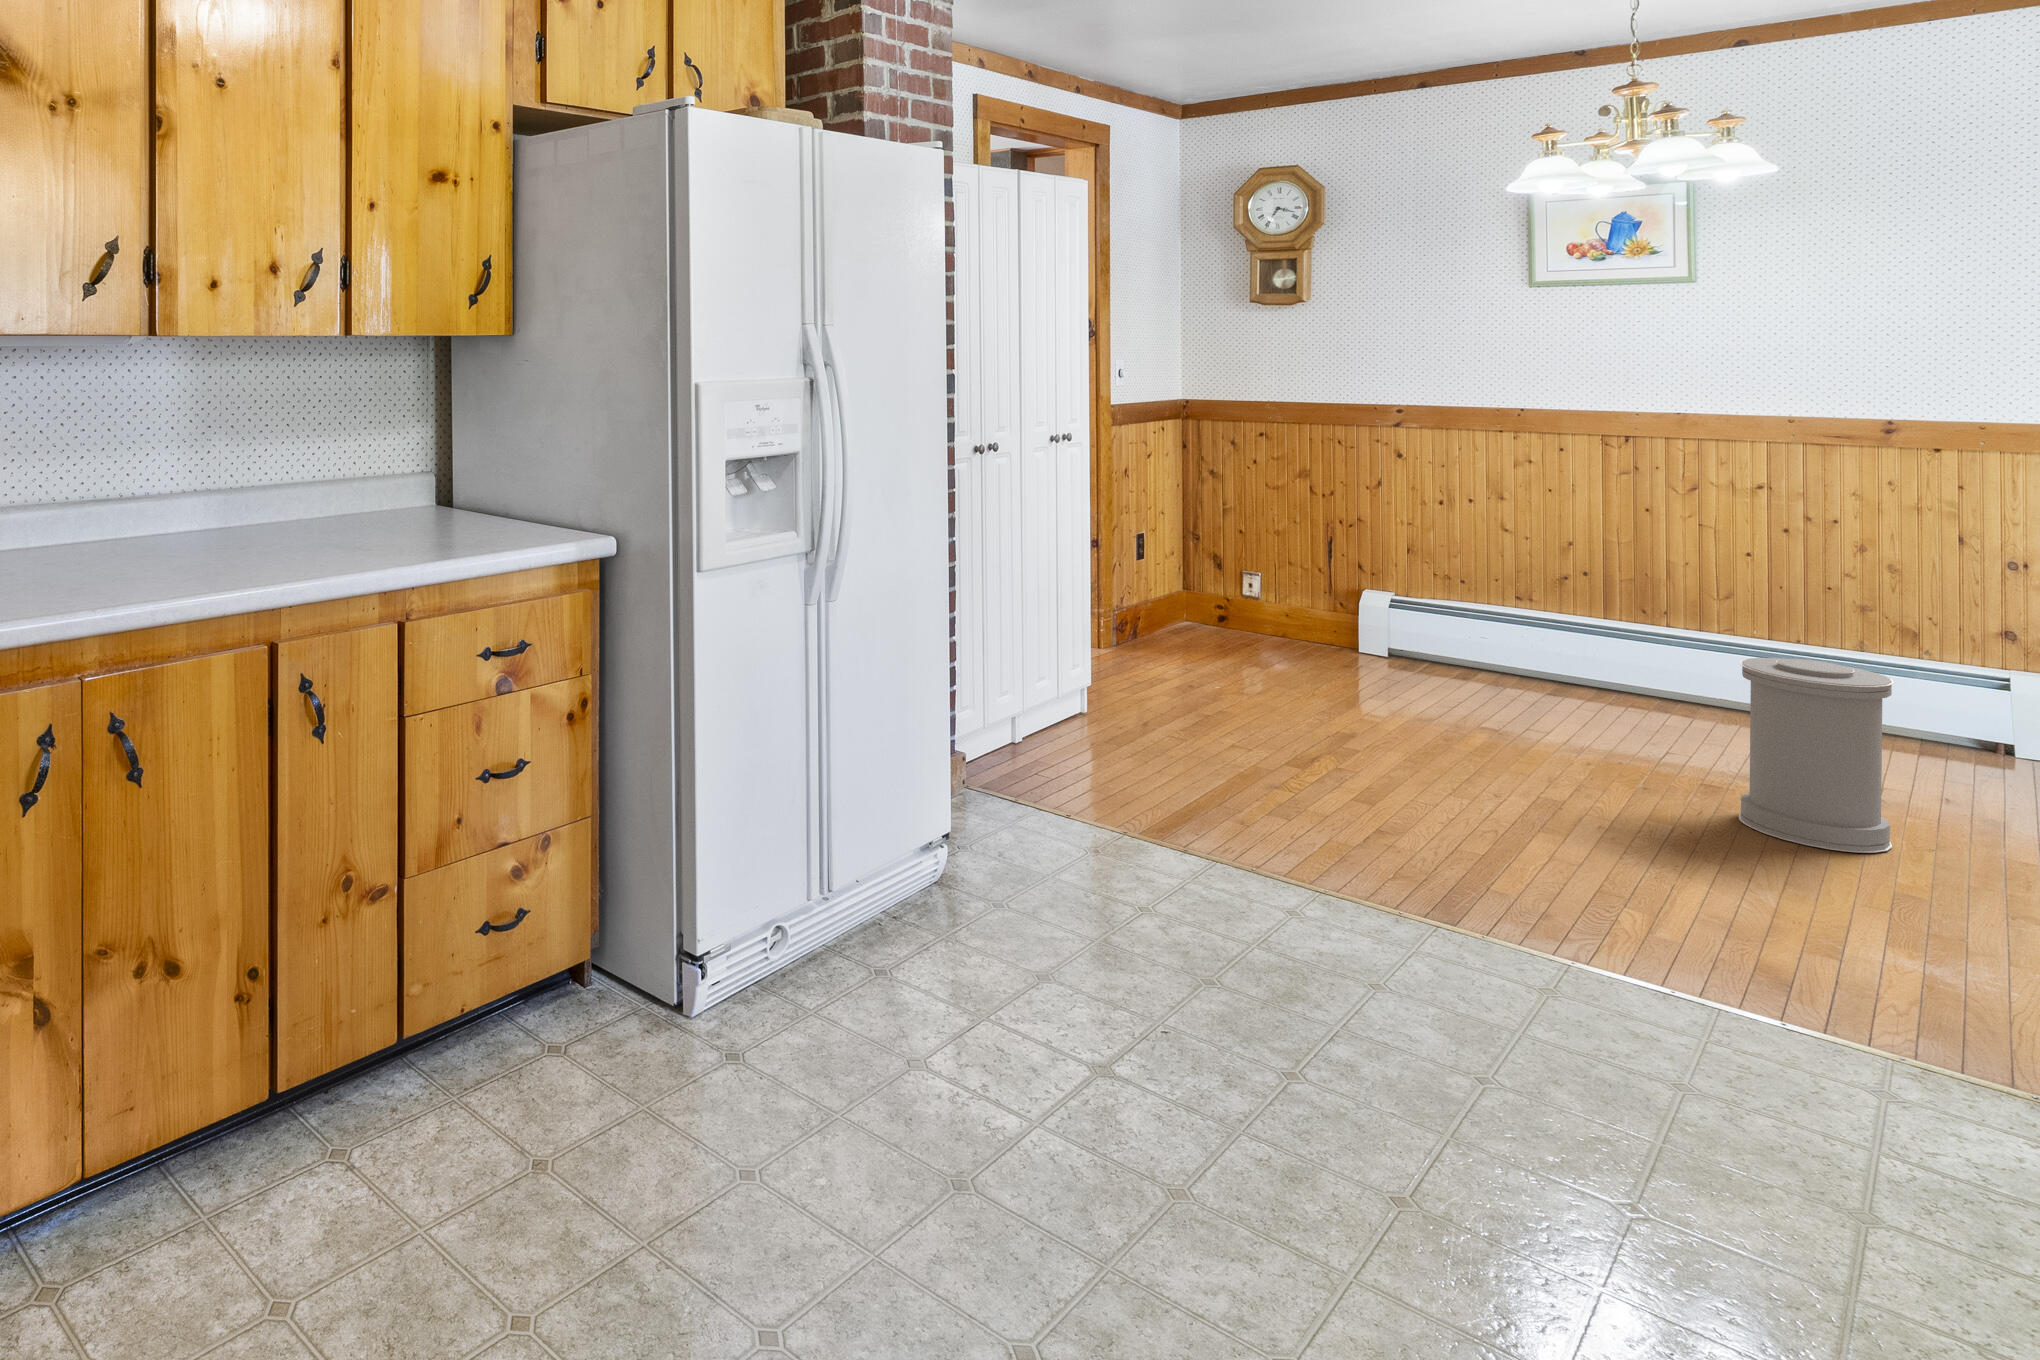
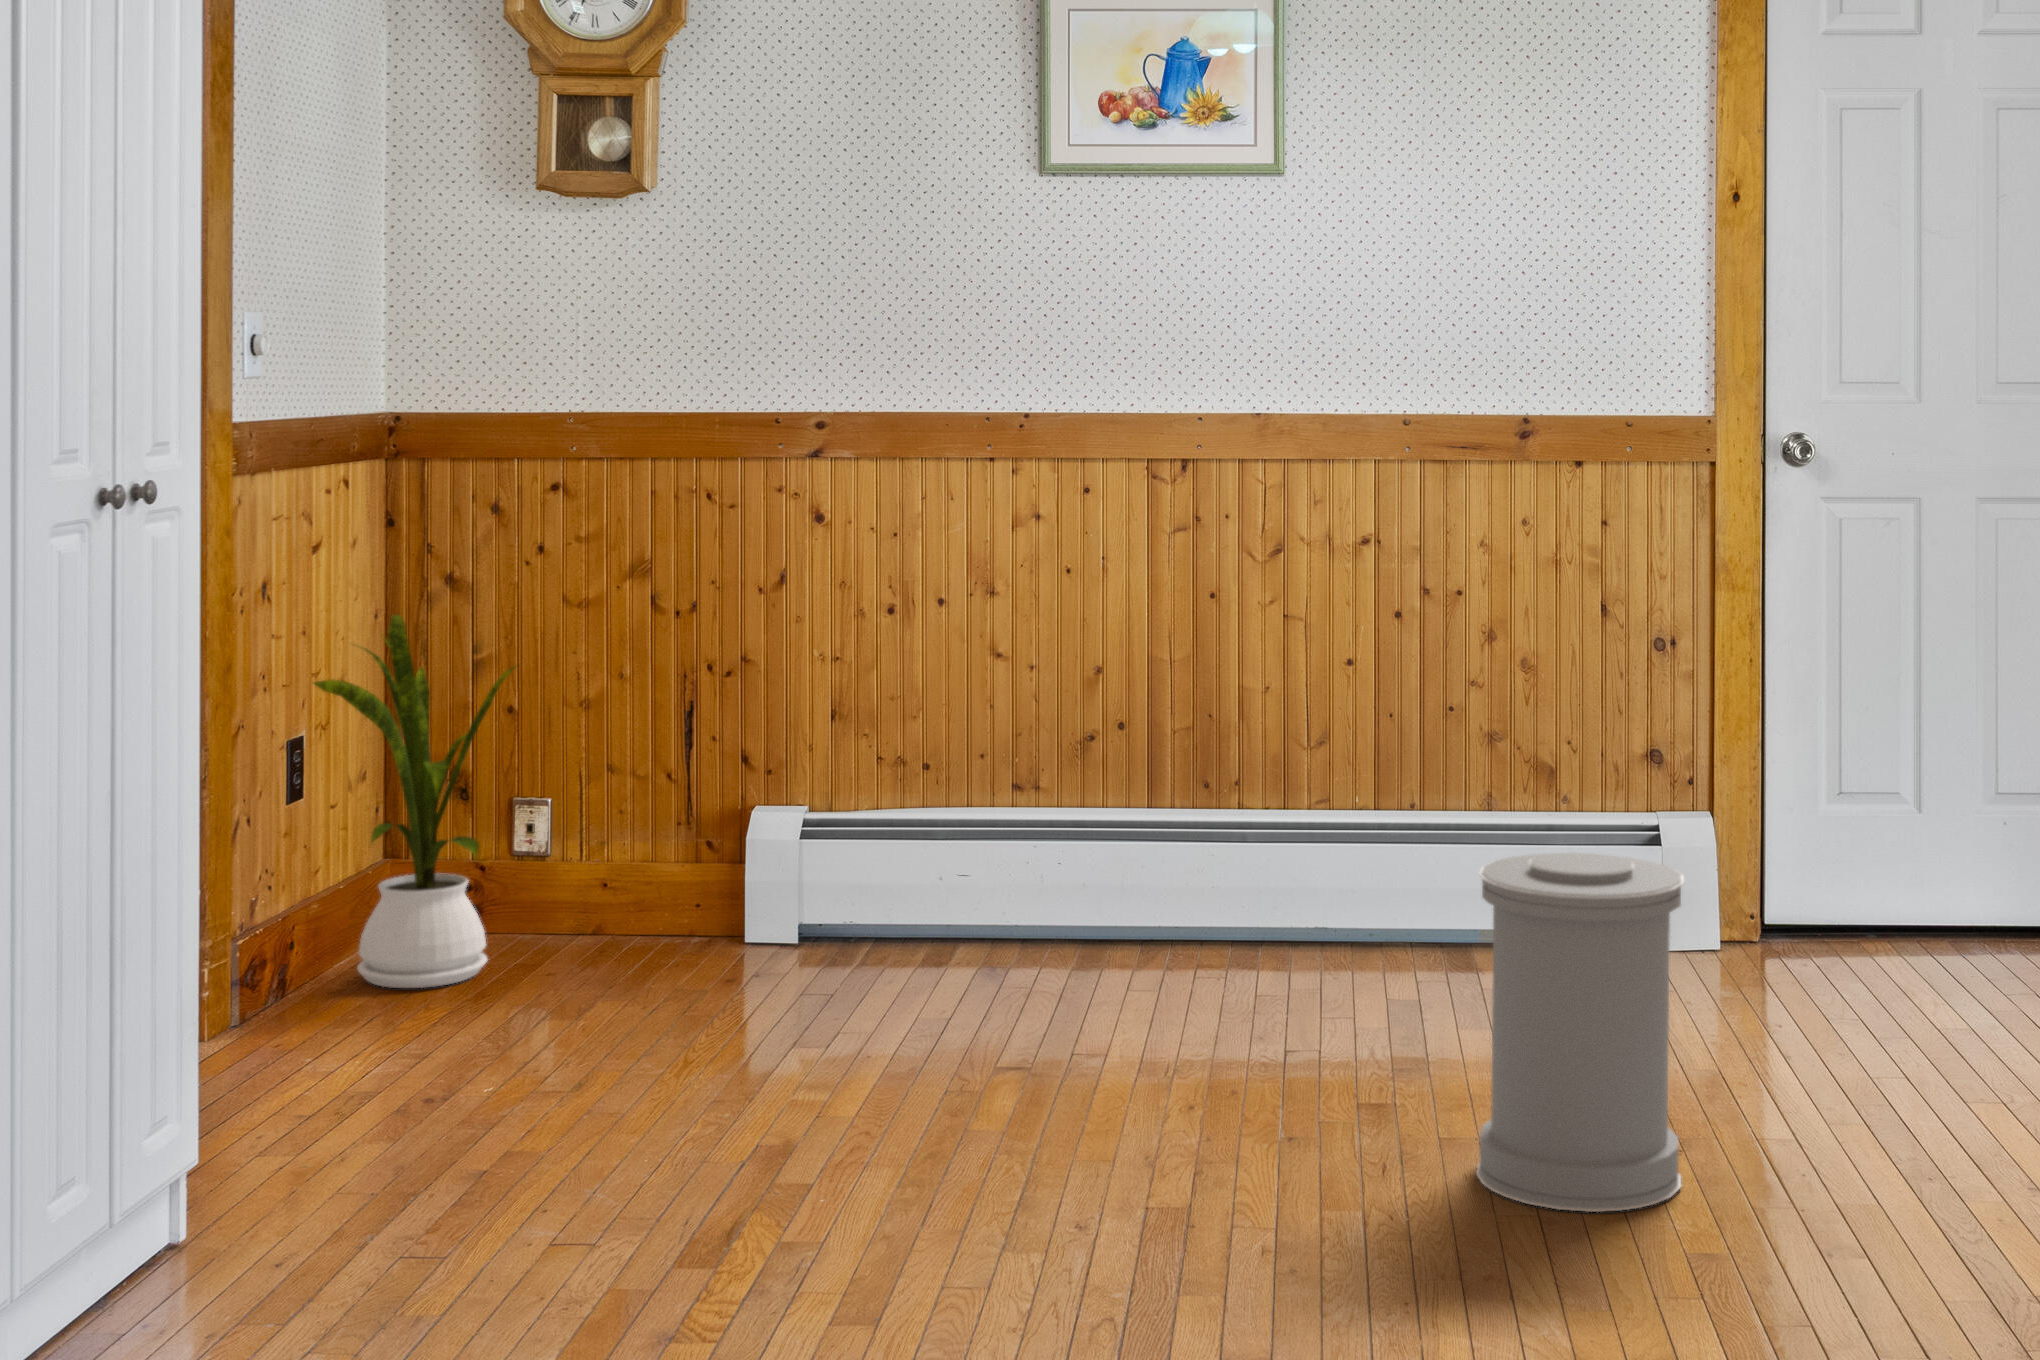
house plant: none [1143,486,1239,643] -> present [314,614,515,988]

